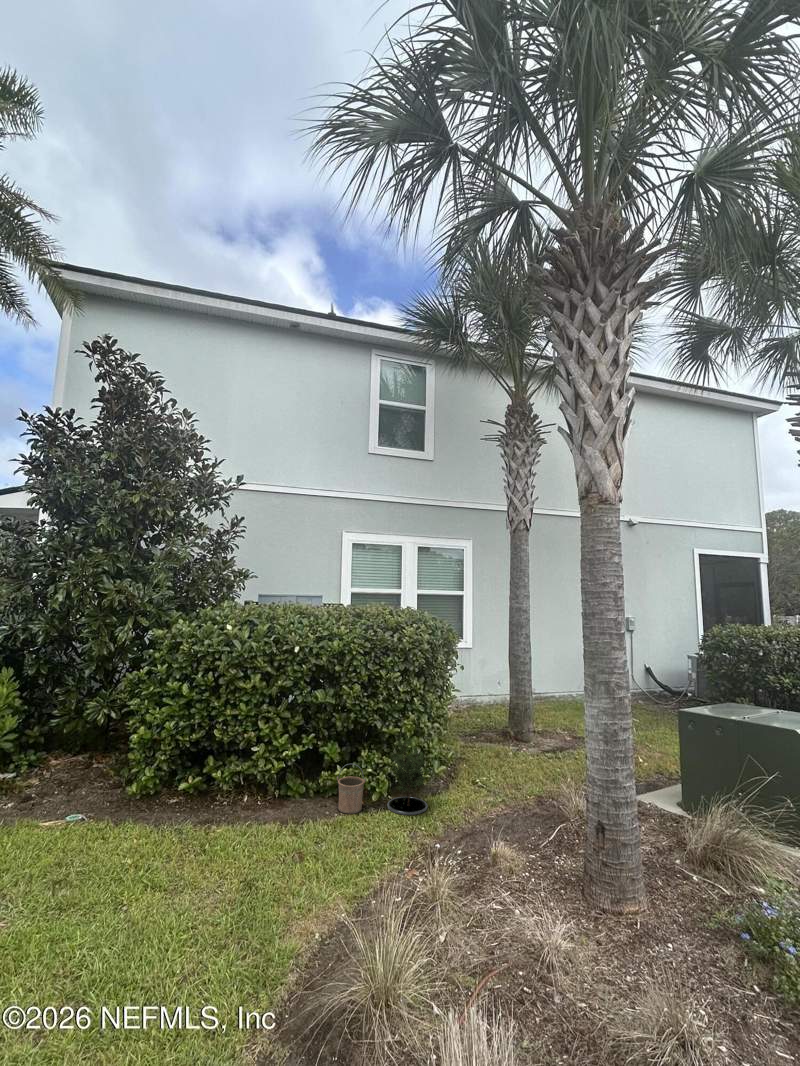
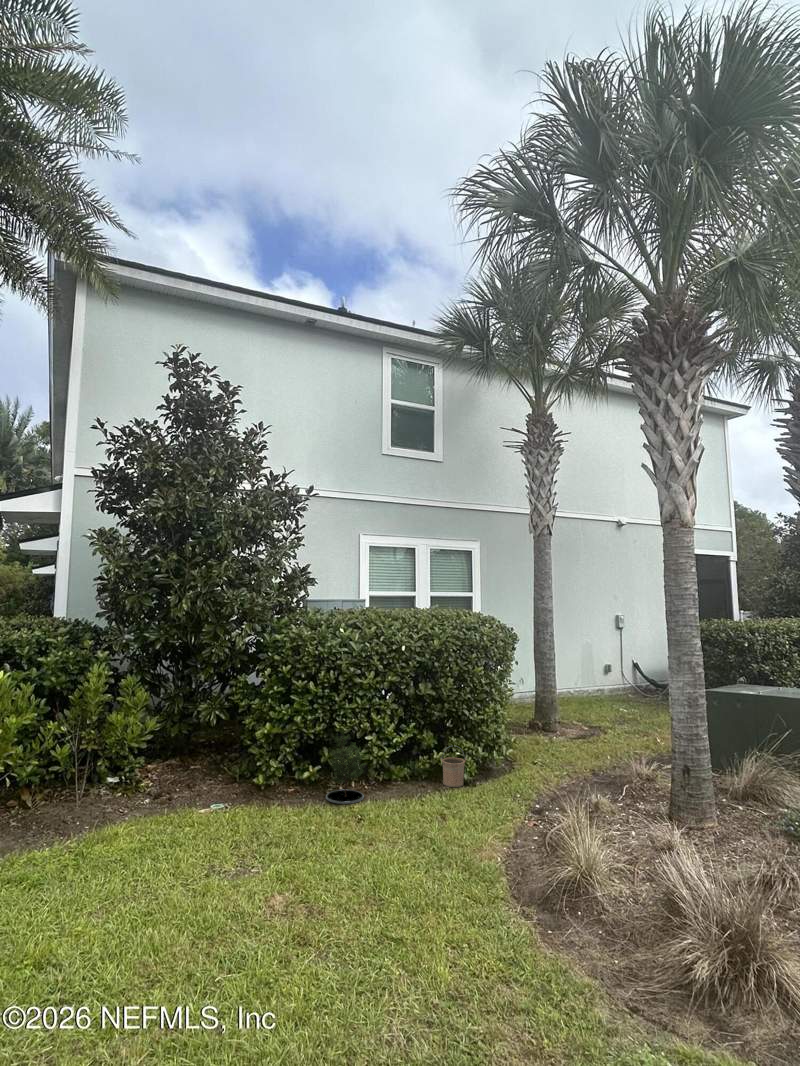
potted tree: present [387,737,429,815] -> present [326,732,364,804]

